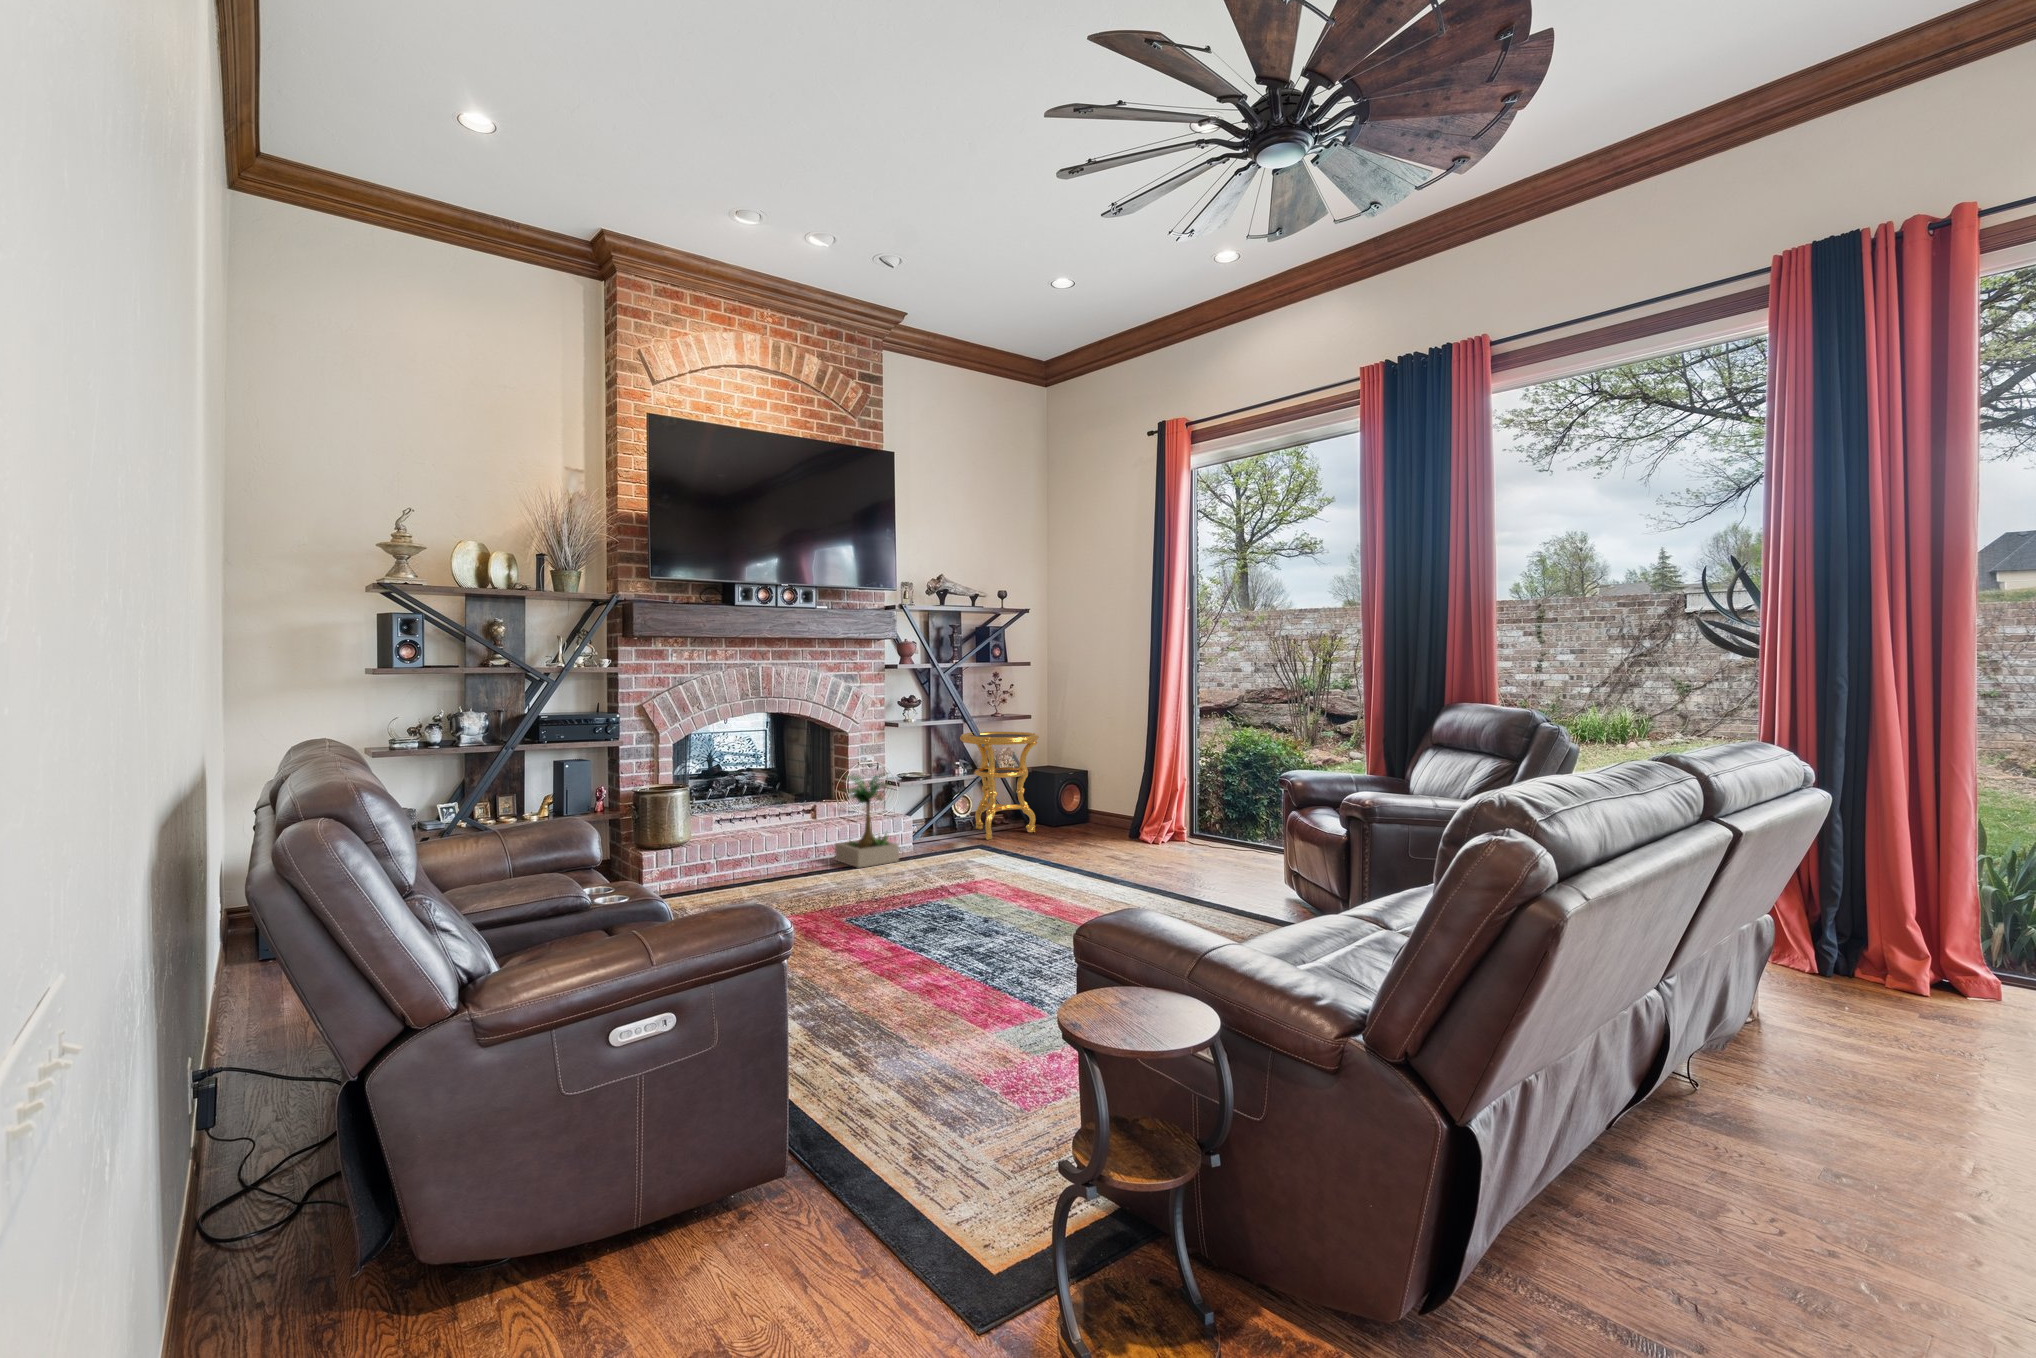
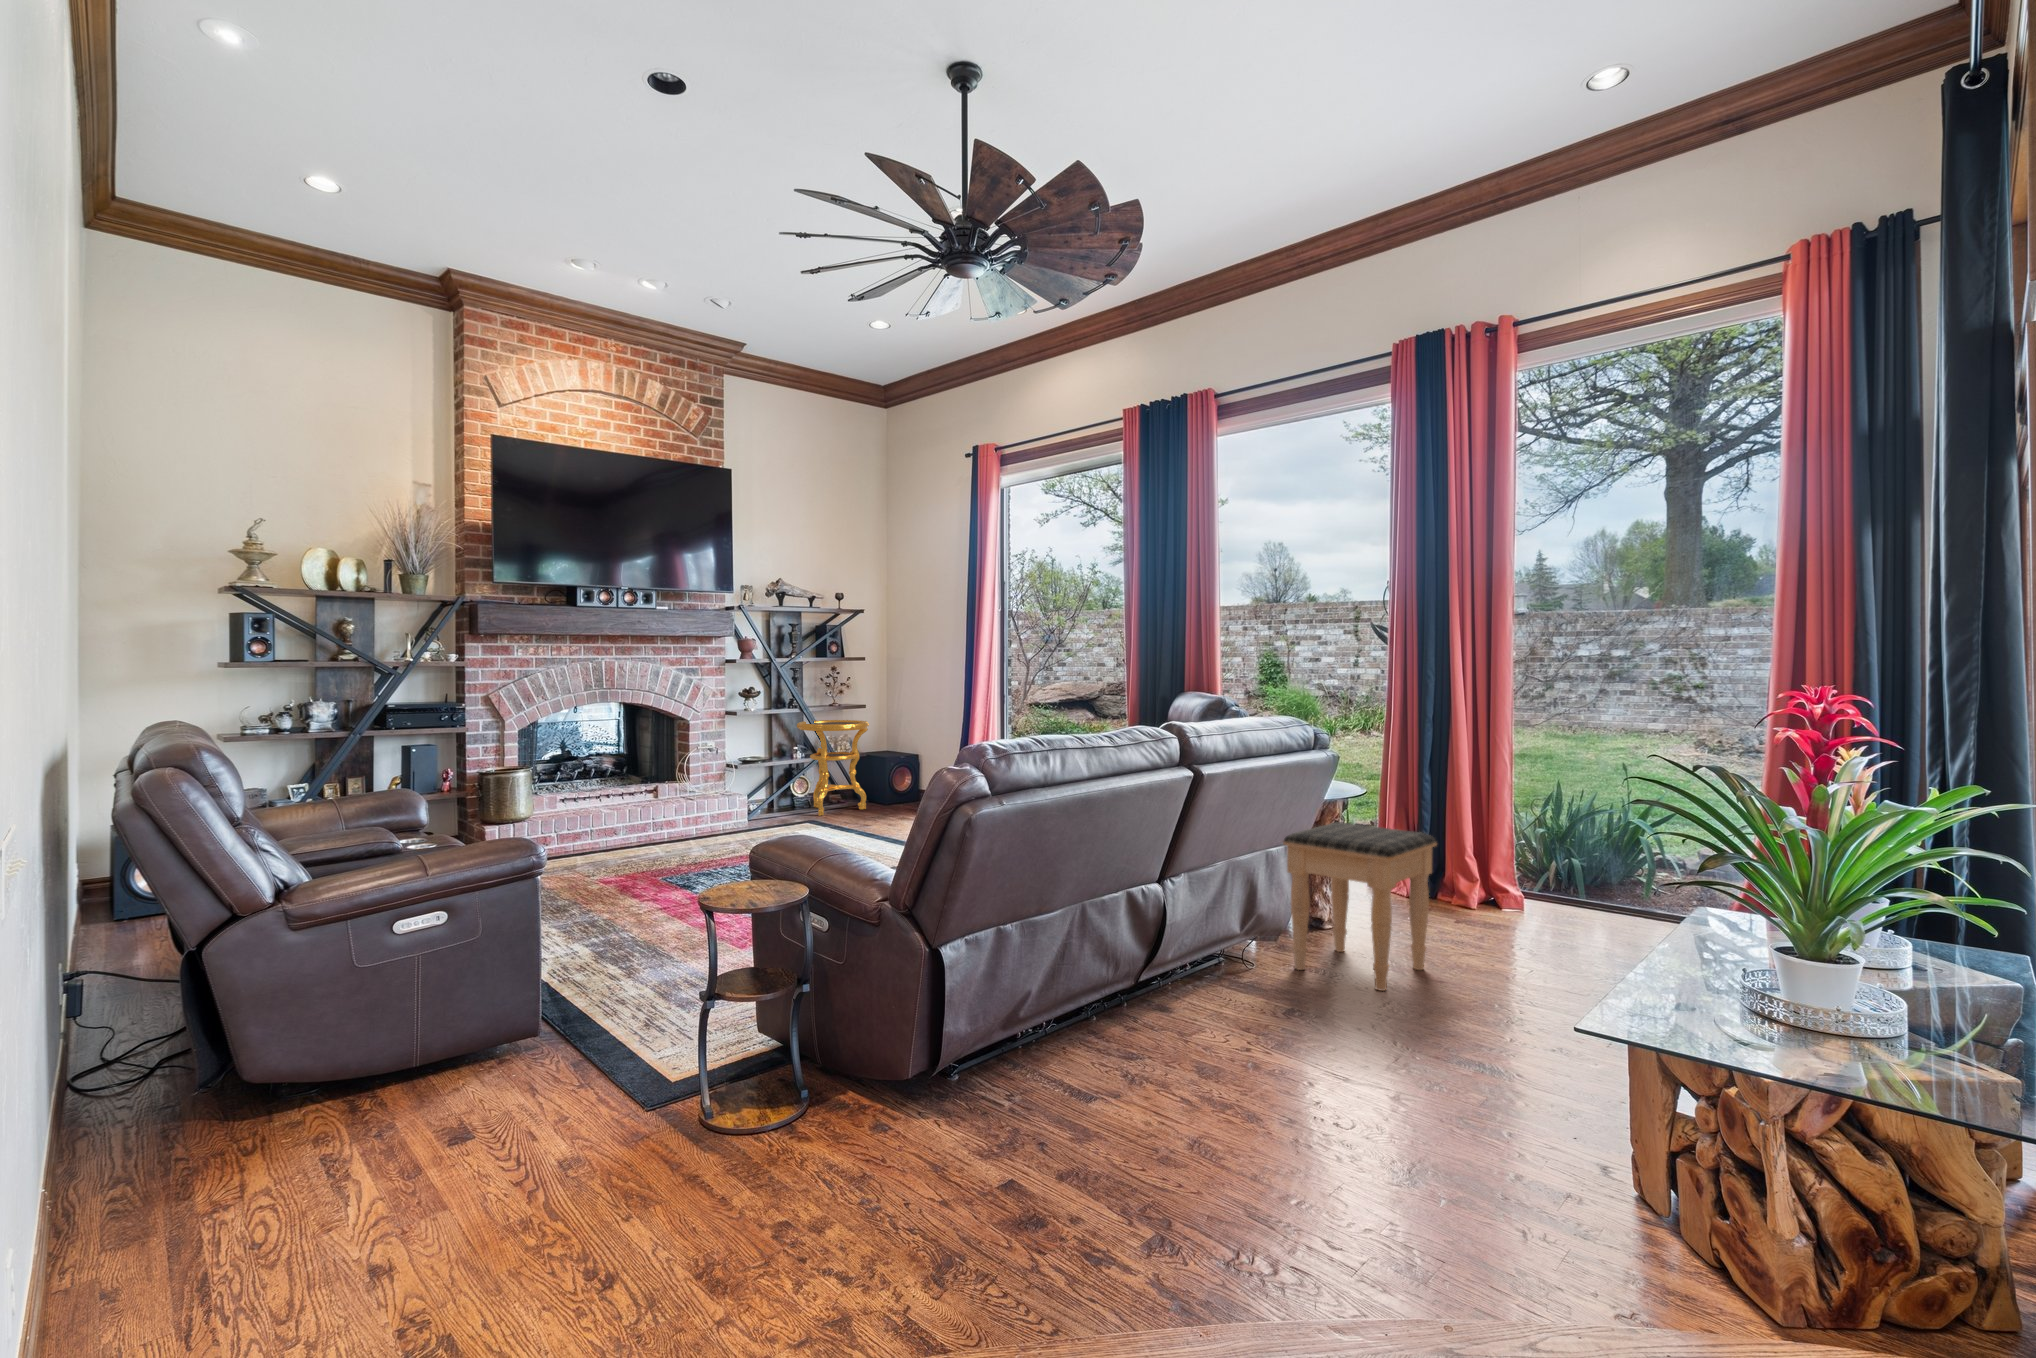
potted plant: present [835,773,899,868] -> none [673,754,732,839]
footstool: none [1732,886,1964,1137] -> present [1283,822,1437,991]

